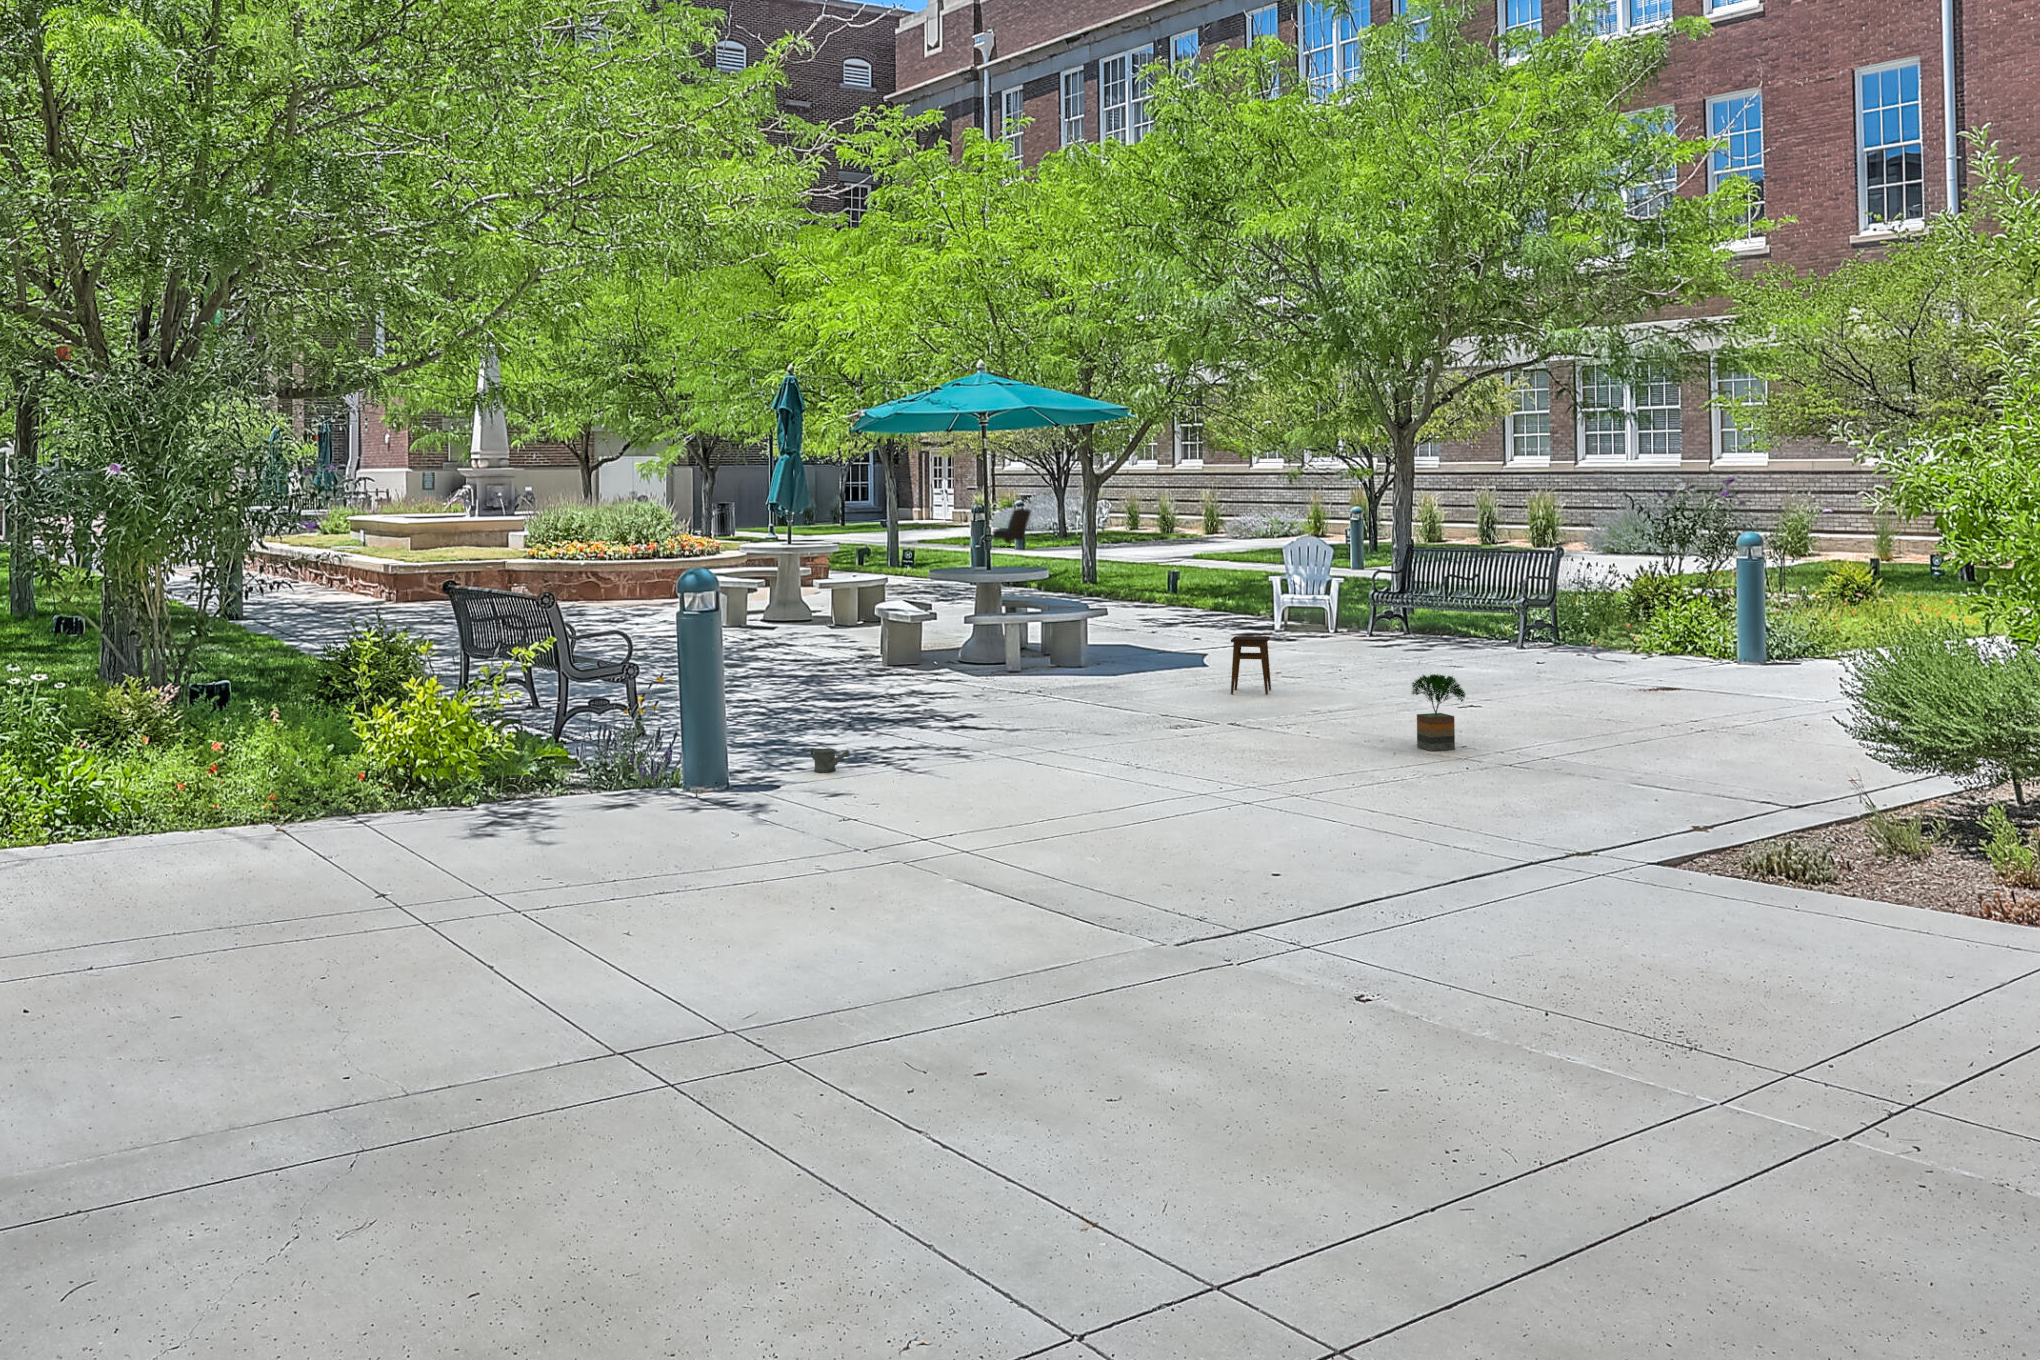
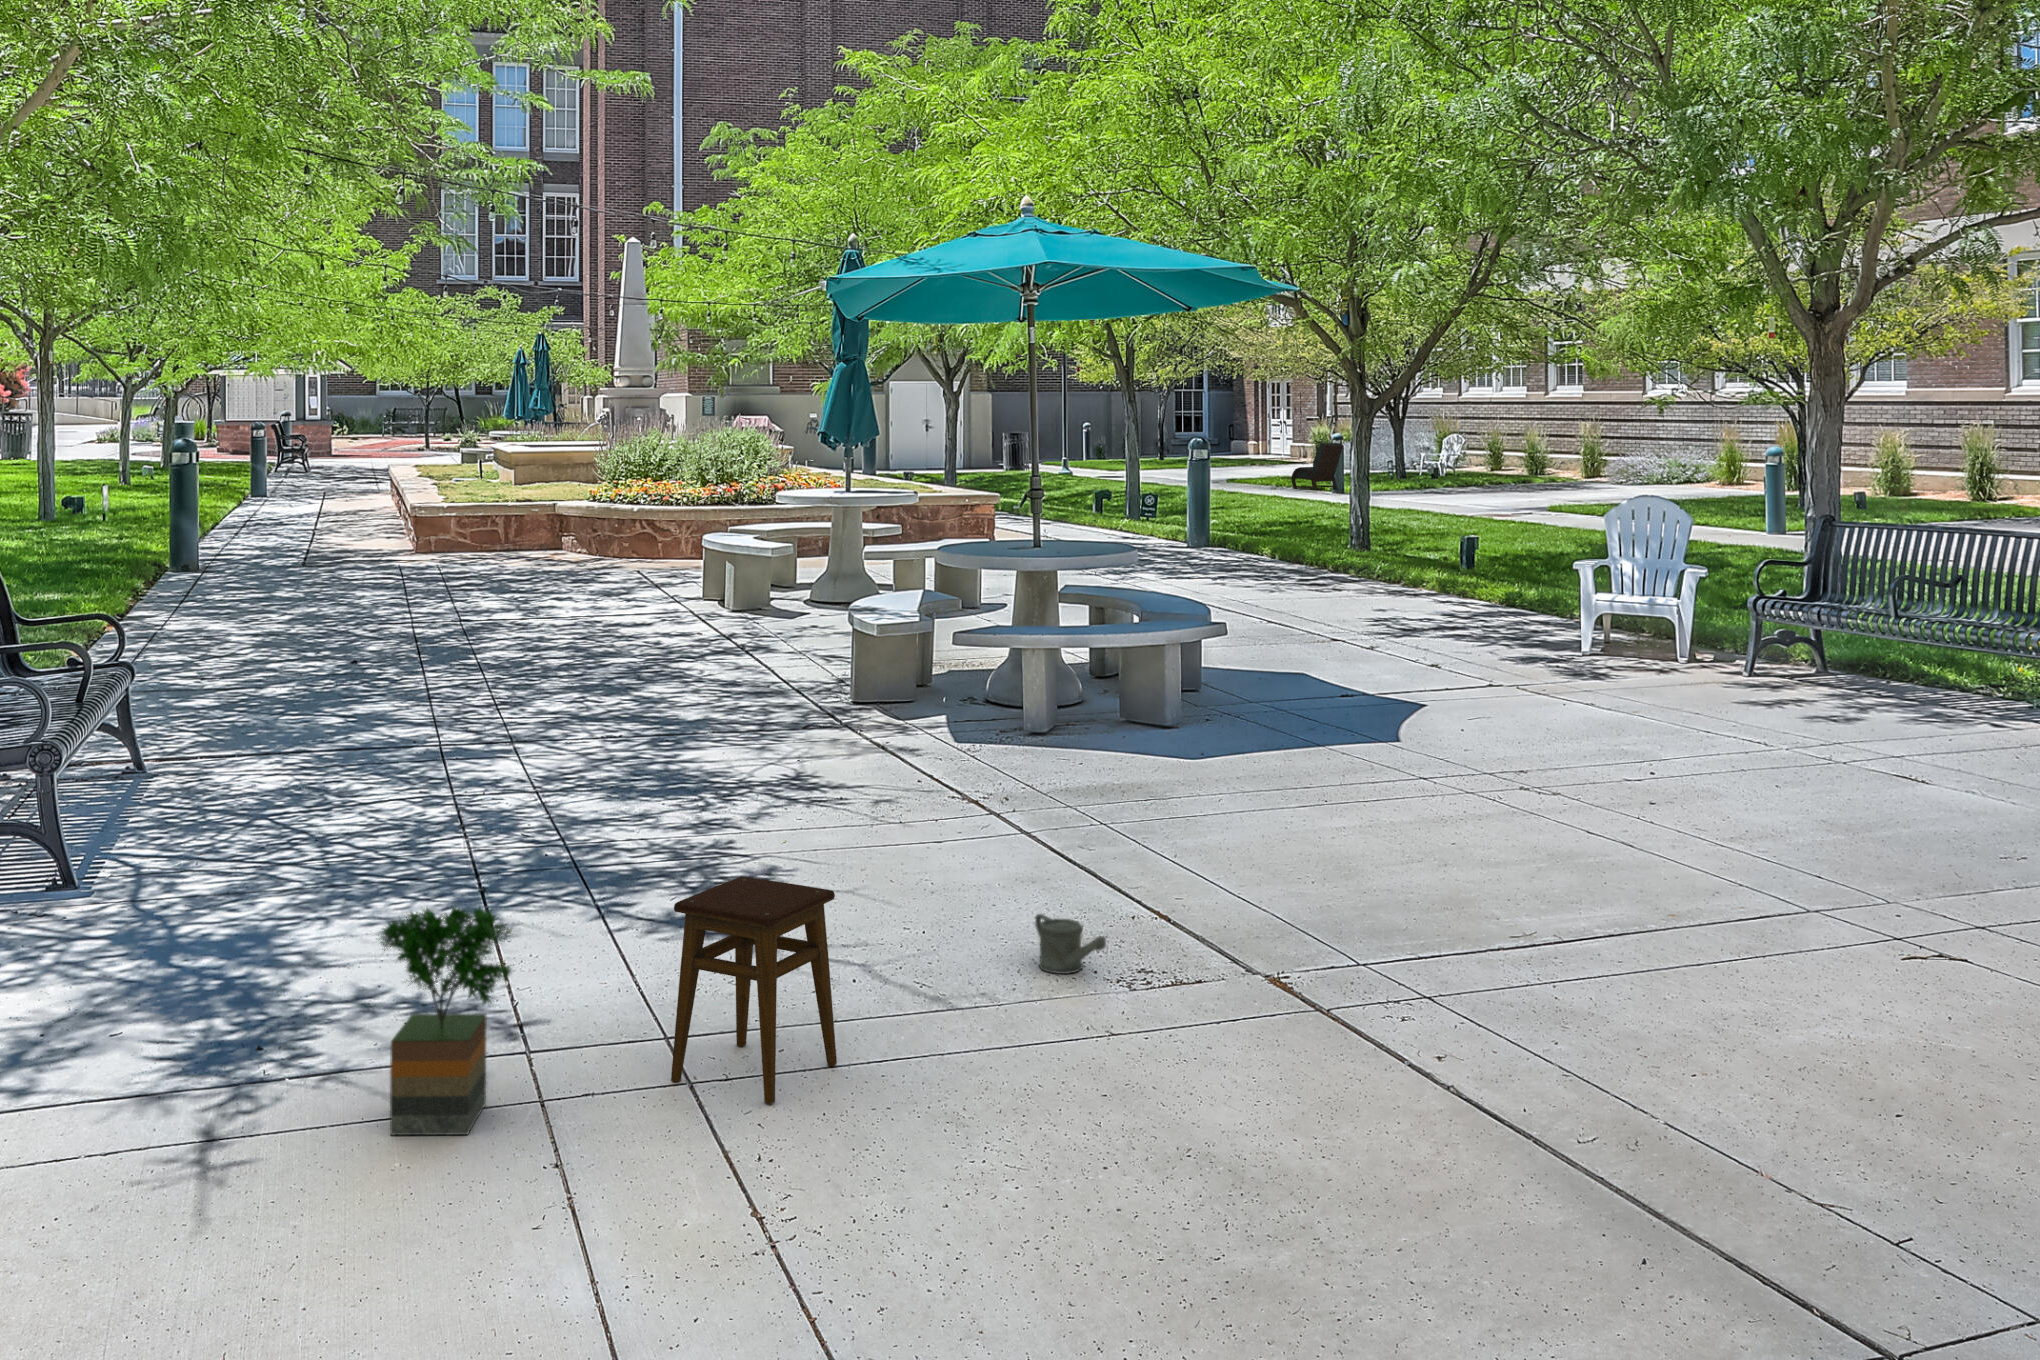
stool: present [1231,636,1271,694] -> present [671,876,837,1104]
potted tree: present [1412,674,1466,751] -> present [381,907,515,1135]
watering can: present [811,748,849,773] -> present [1035,914,1106,974]

